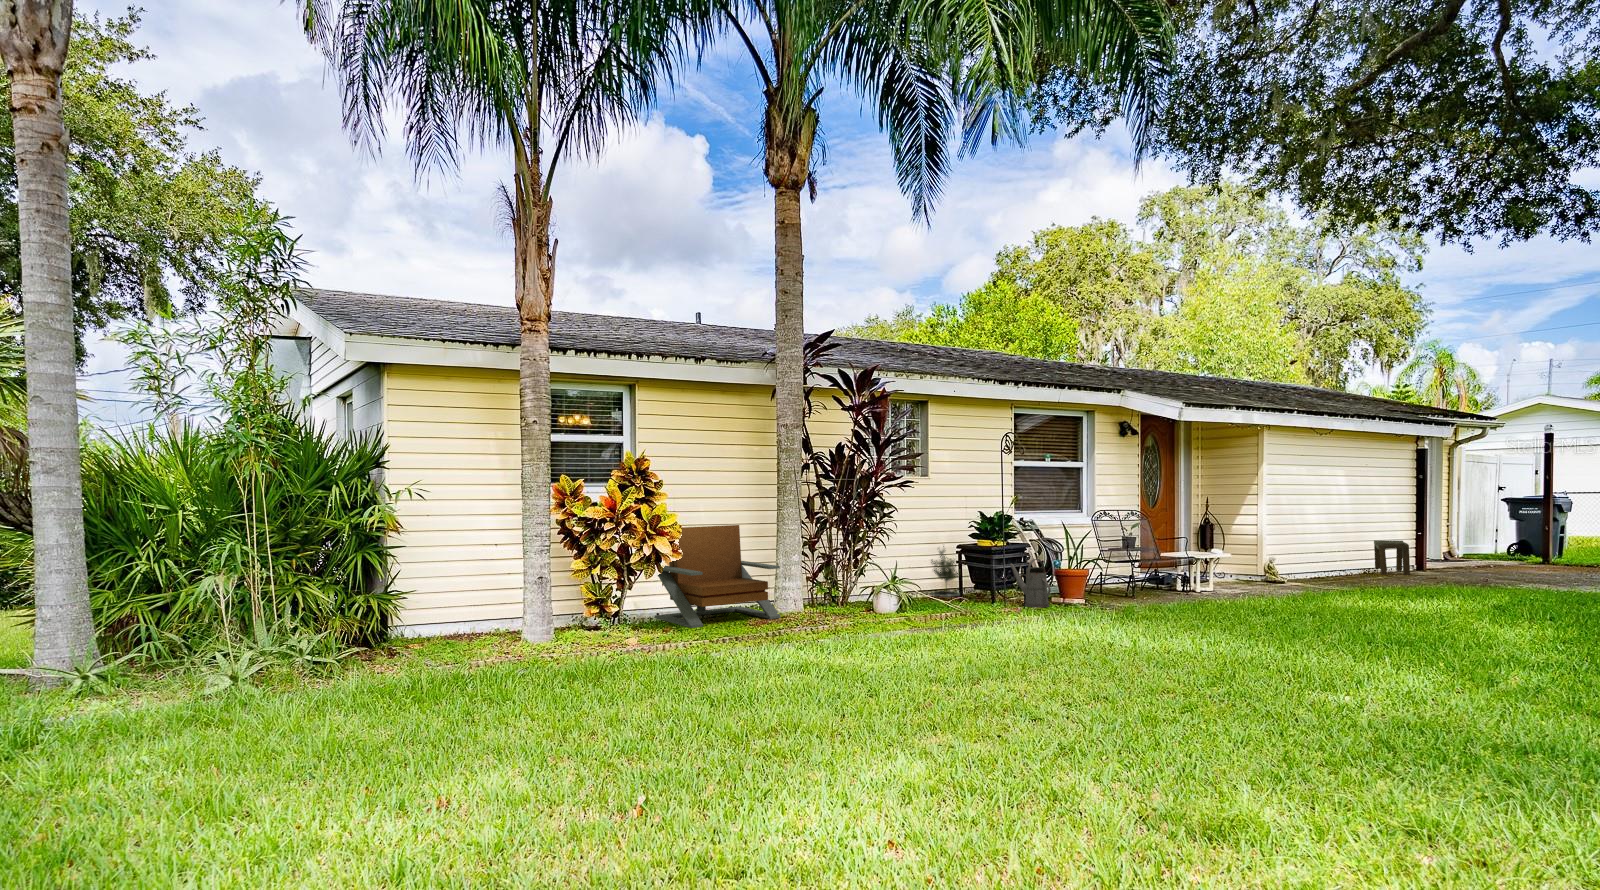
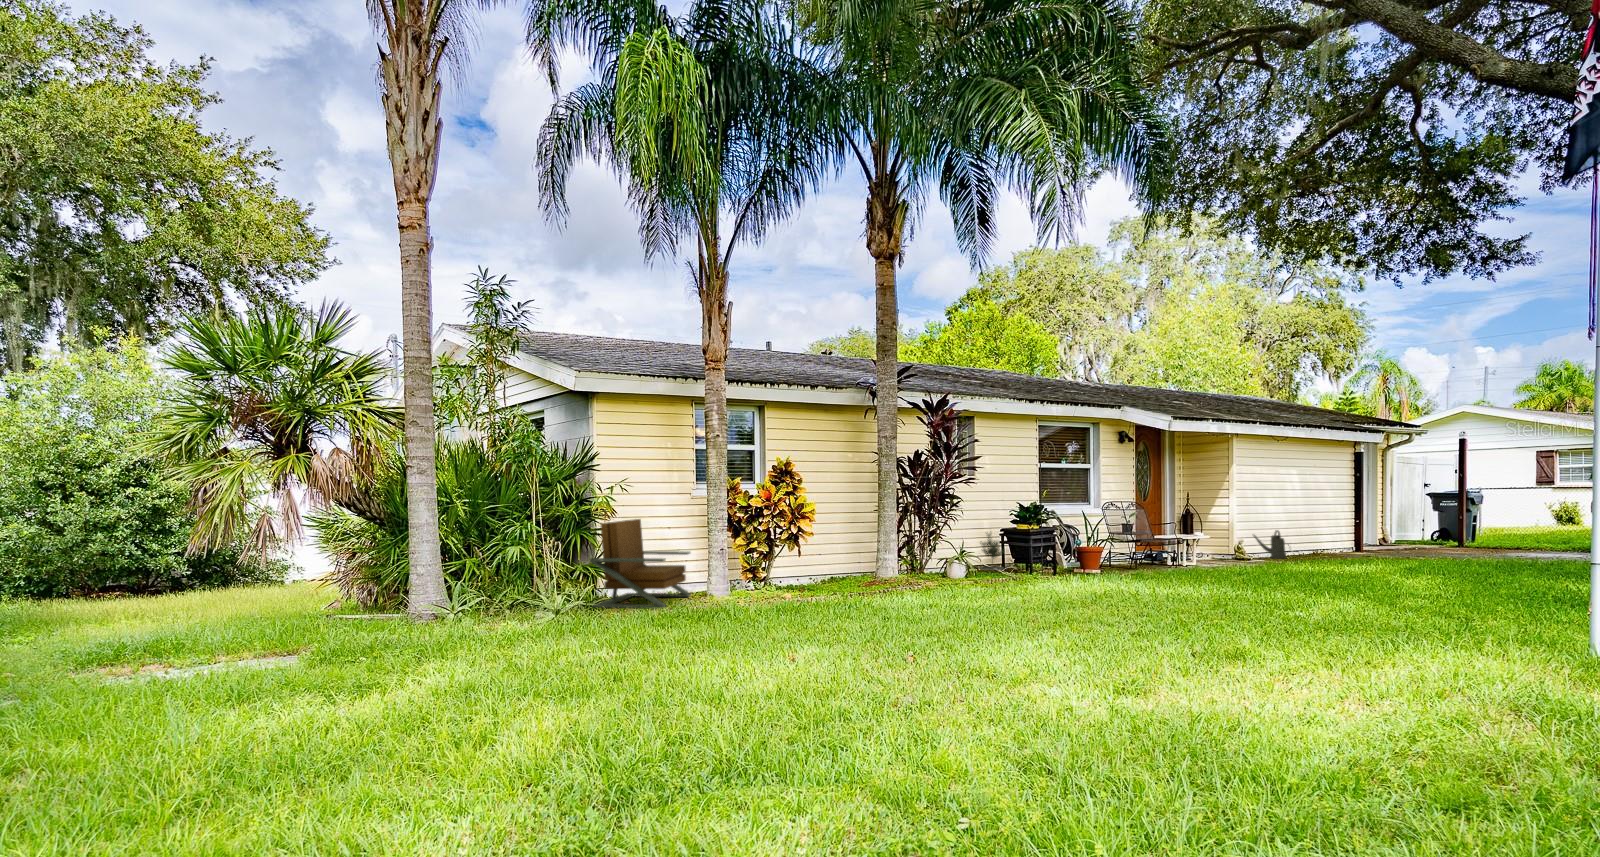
lounge chair: present [655,525,780,628] -> present [590,519,691,608]
bench: present [1374,540,1410,575] -> none [1322,527,1350,555]
watering can: present [1010,559,1051,608] -> present [1254,530,1289,559]

